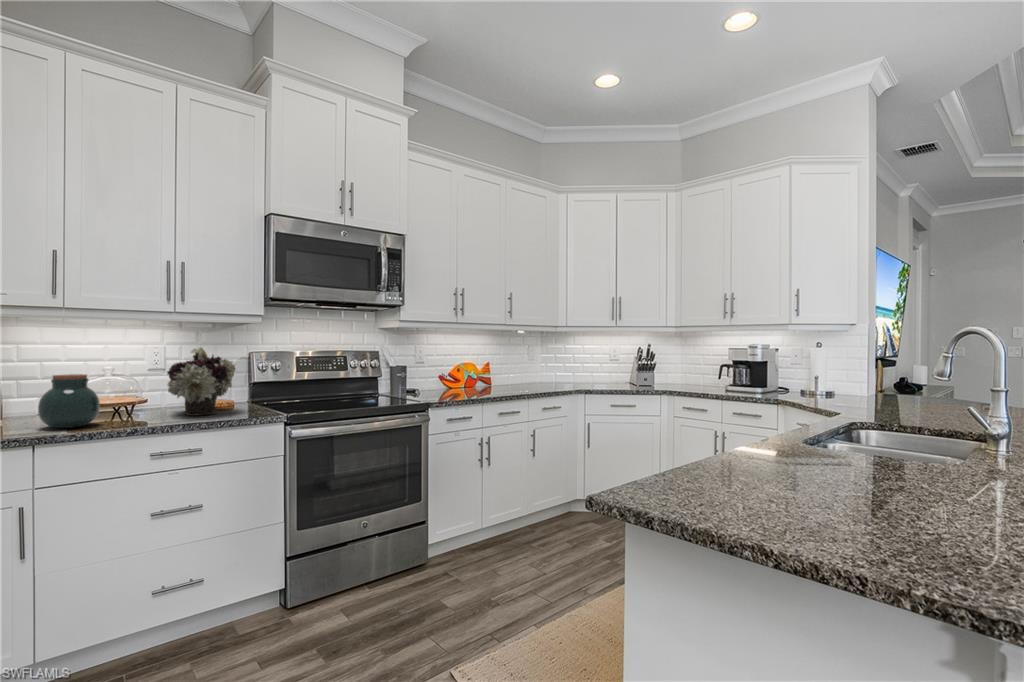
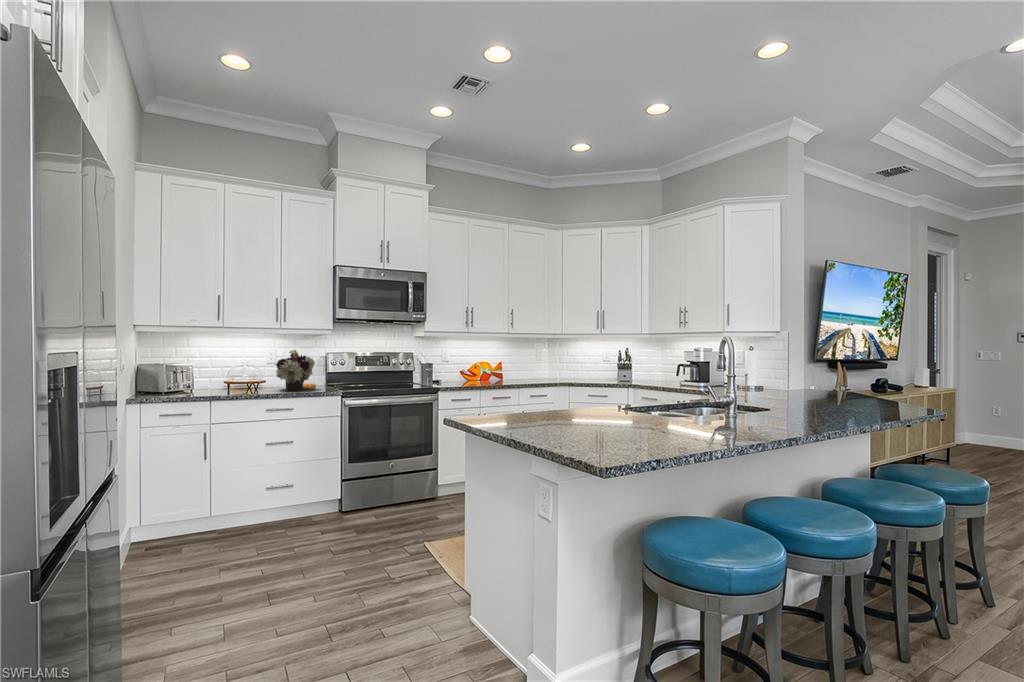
jar: present [38,374,100,428] -> none [211,365,240,394]

